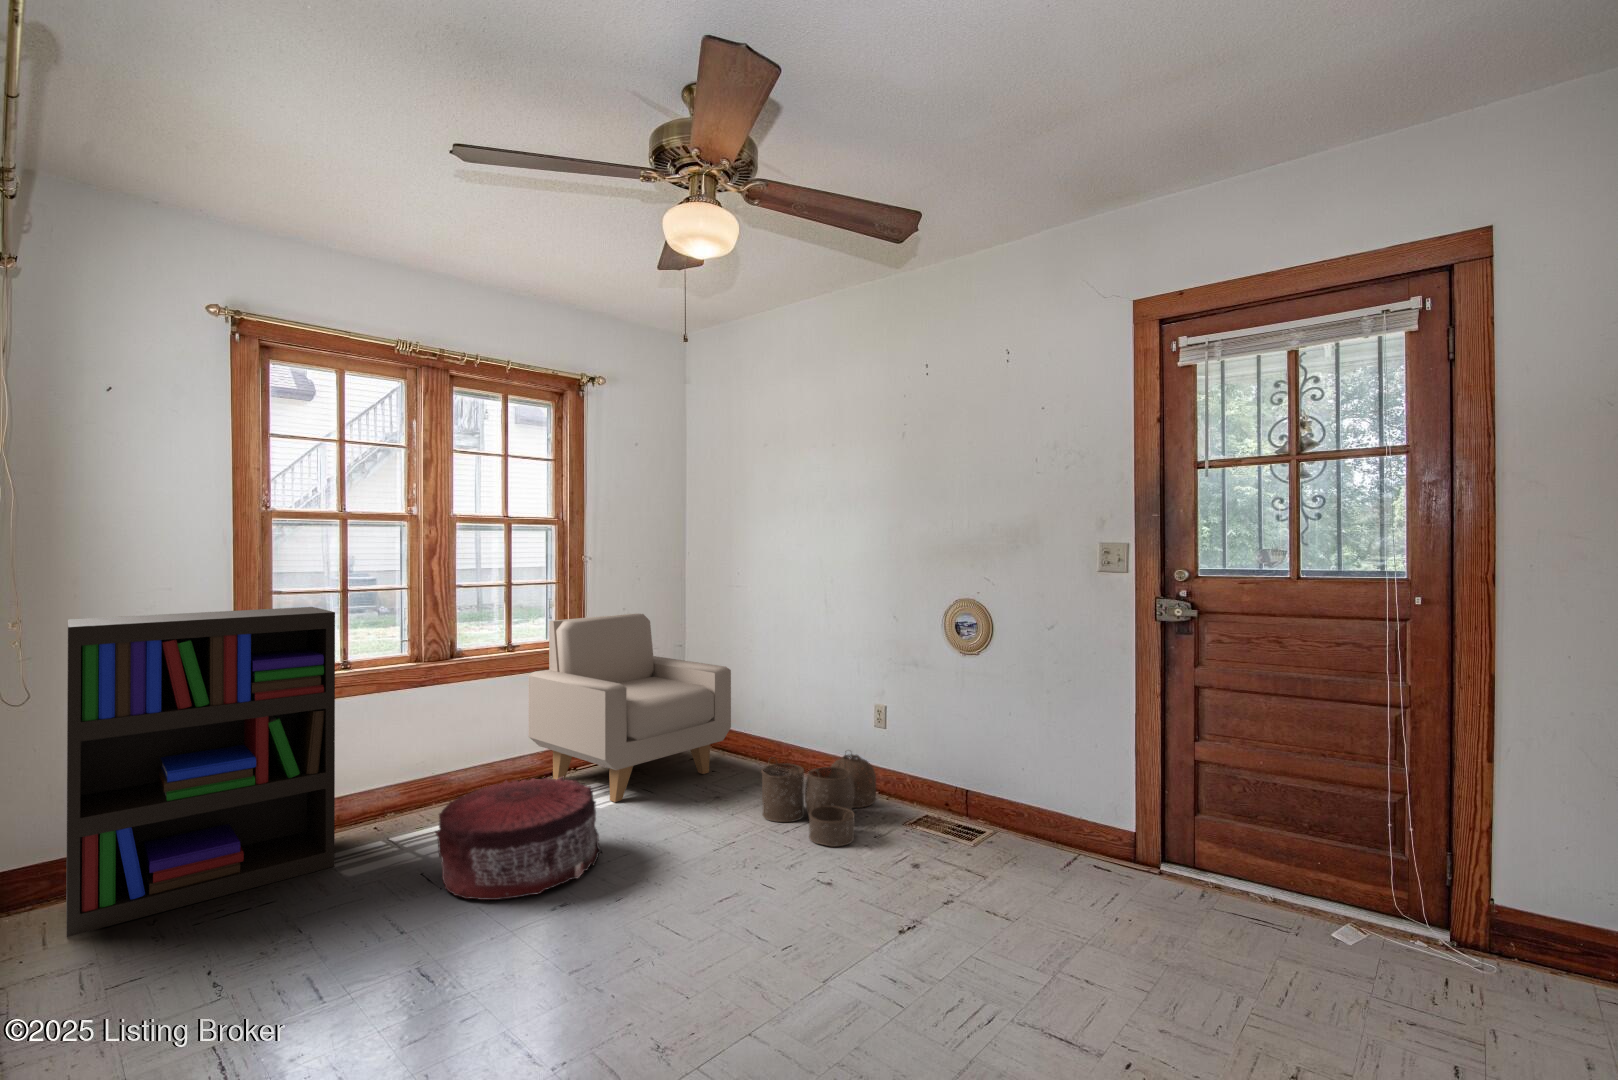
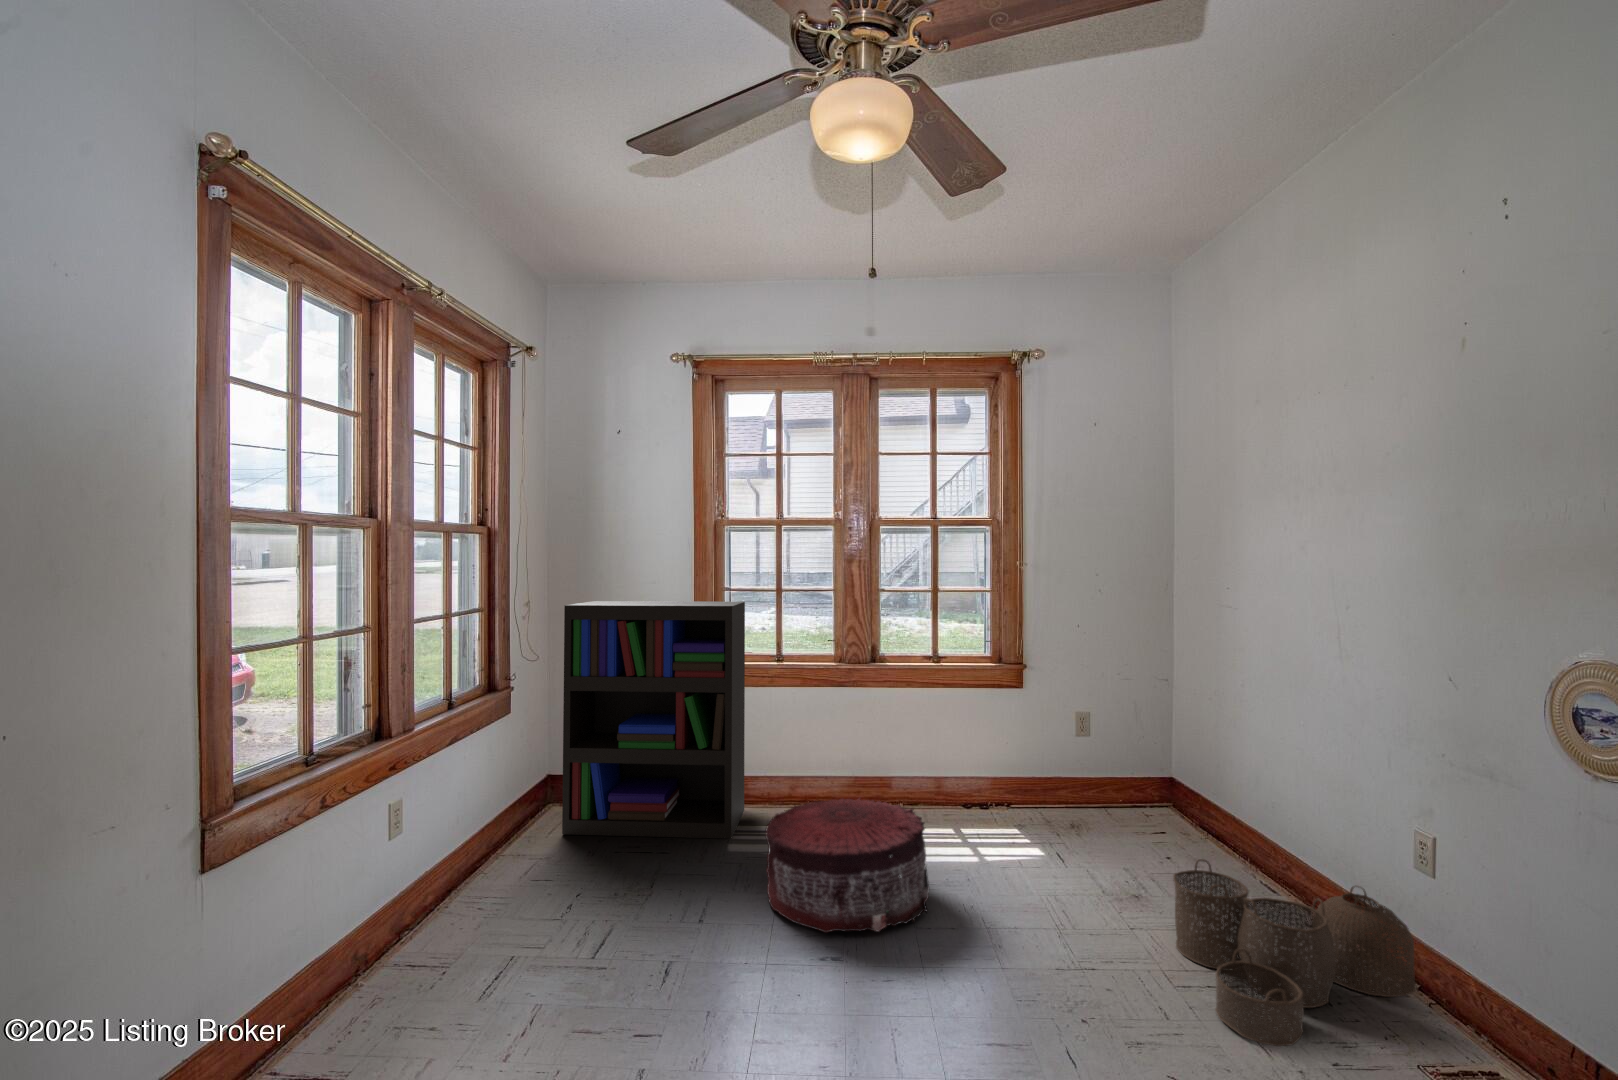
armchair: present [529,613,731,802] -> none [950,632,1195,858]

